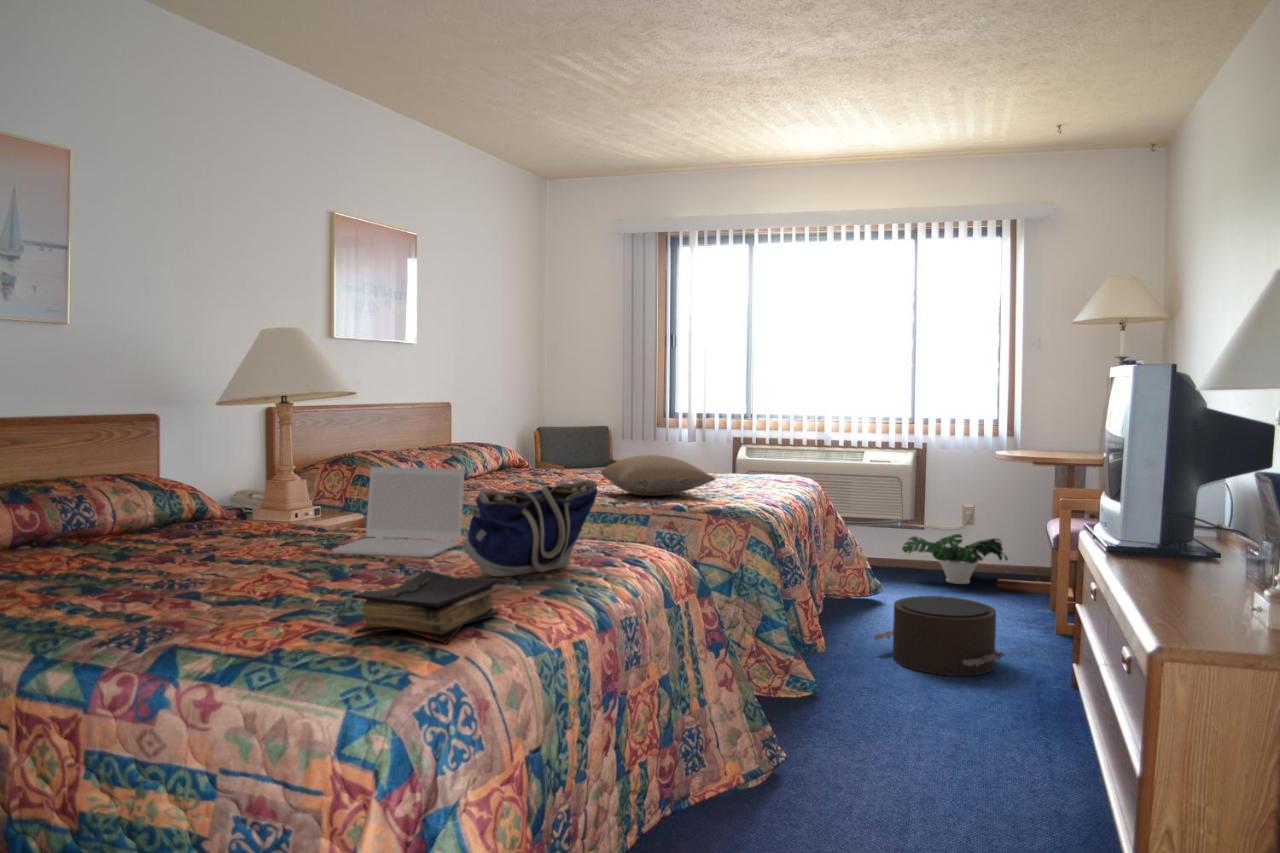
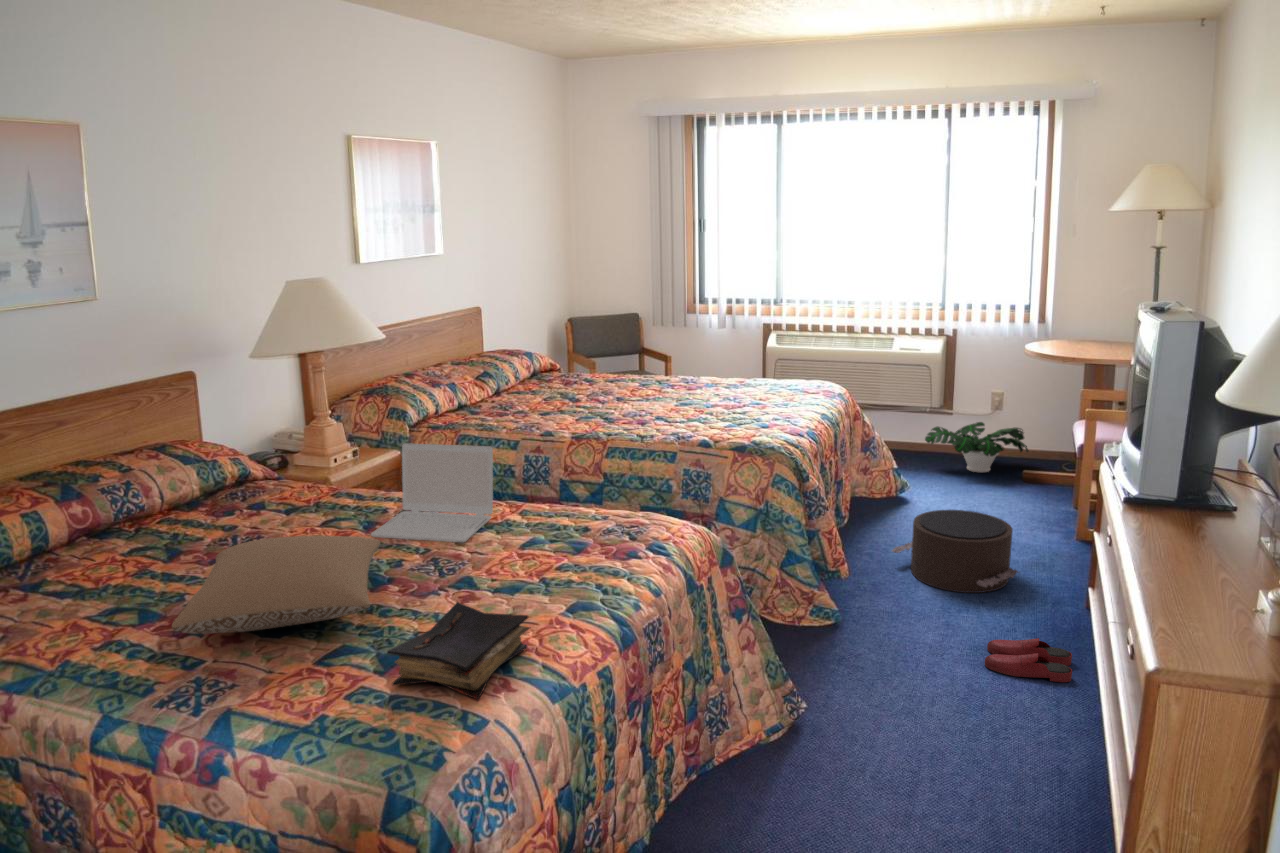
pillow: present [601,455,716,496] -> present [172,536,380,634]
tote bag: present [463,480,598,576] -> none [492,476,621,579]
slippers: none [974,706,1066,747] -> present [985,638,1072,682]

